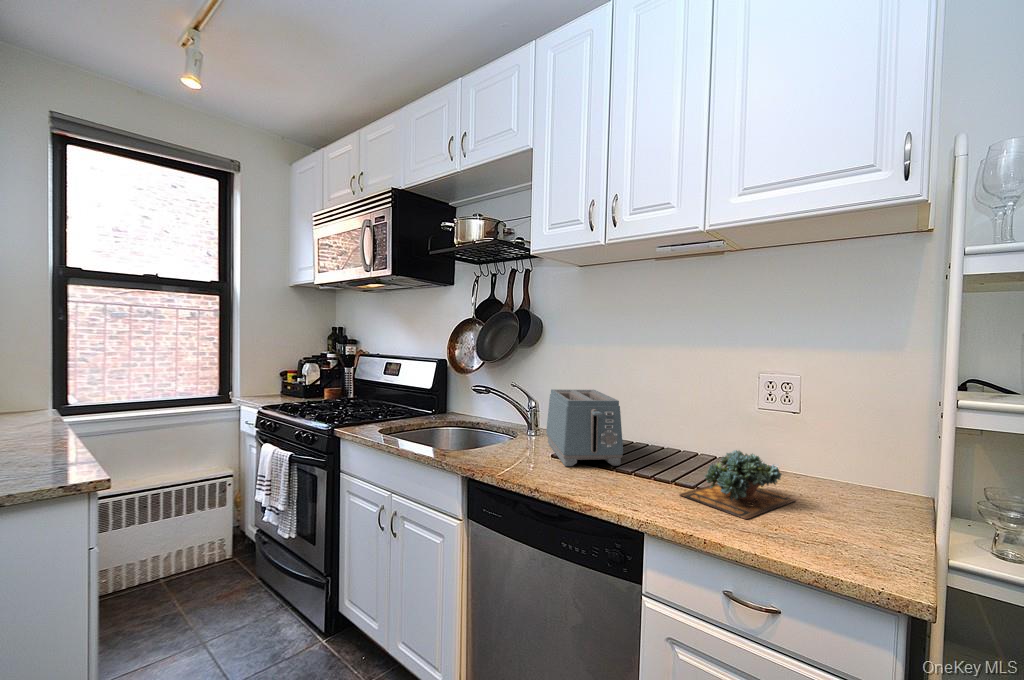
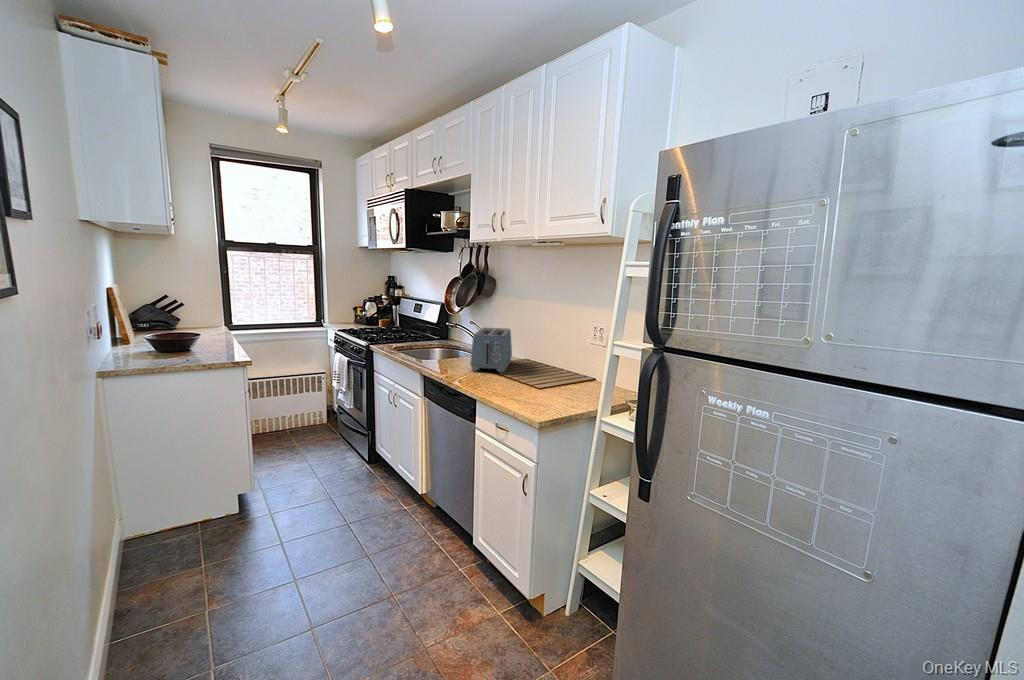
succulent plant: present [679,450,795,519] -> none [510,365,568,397]

